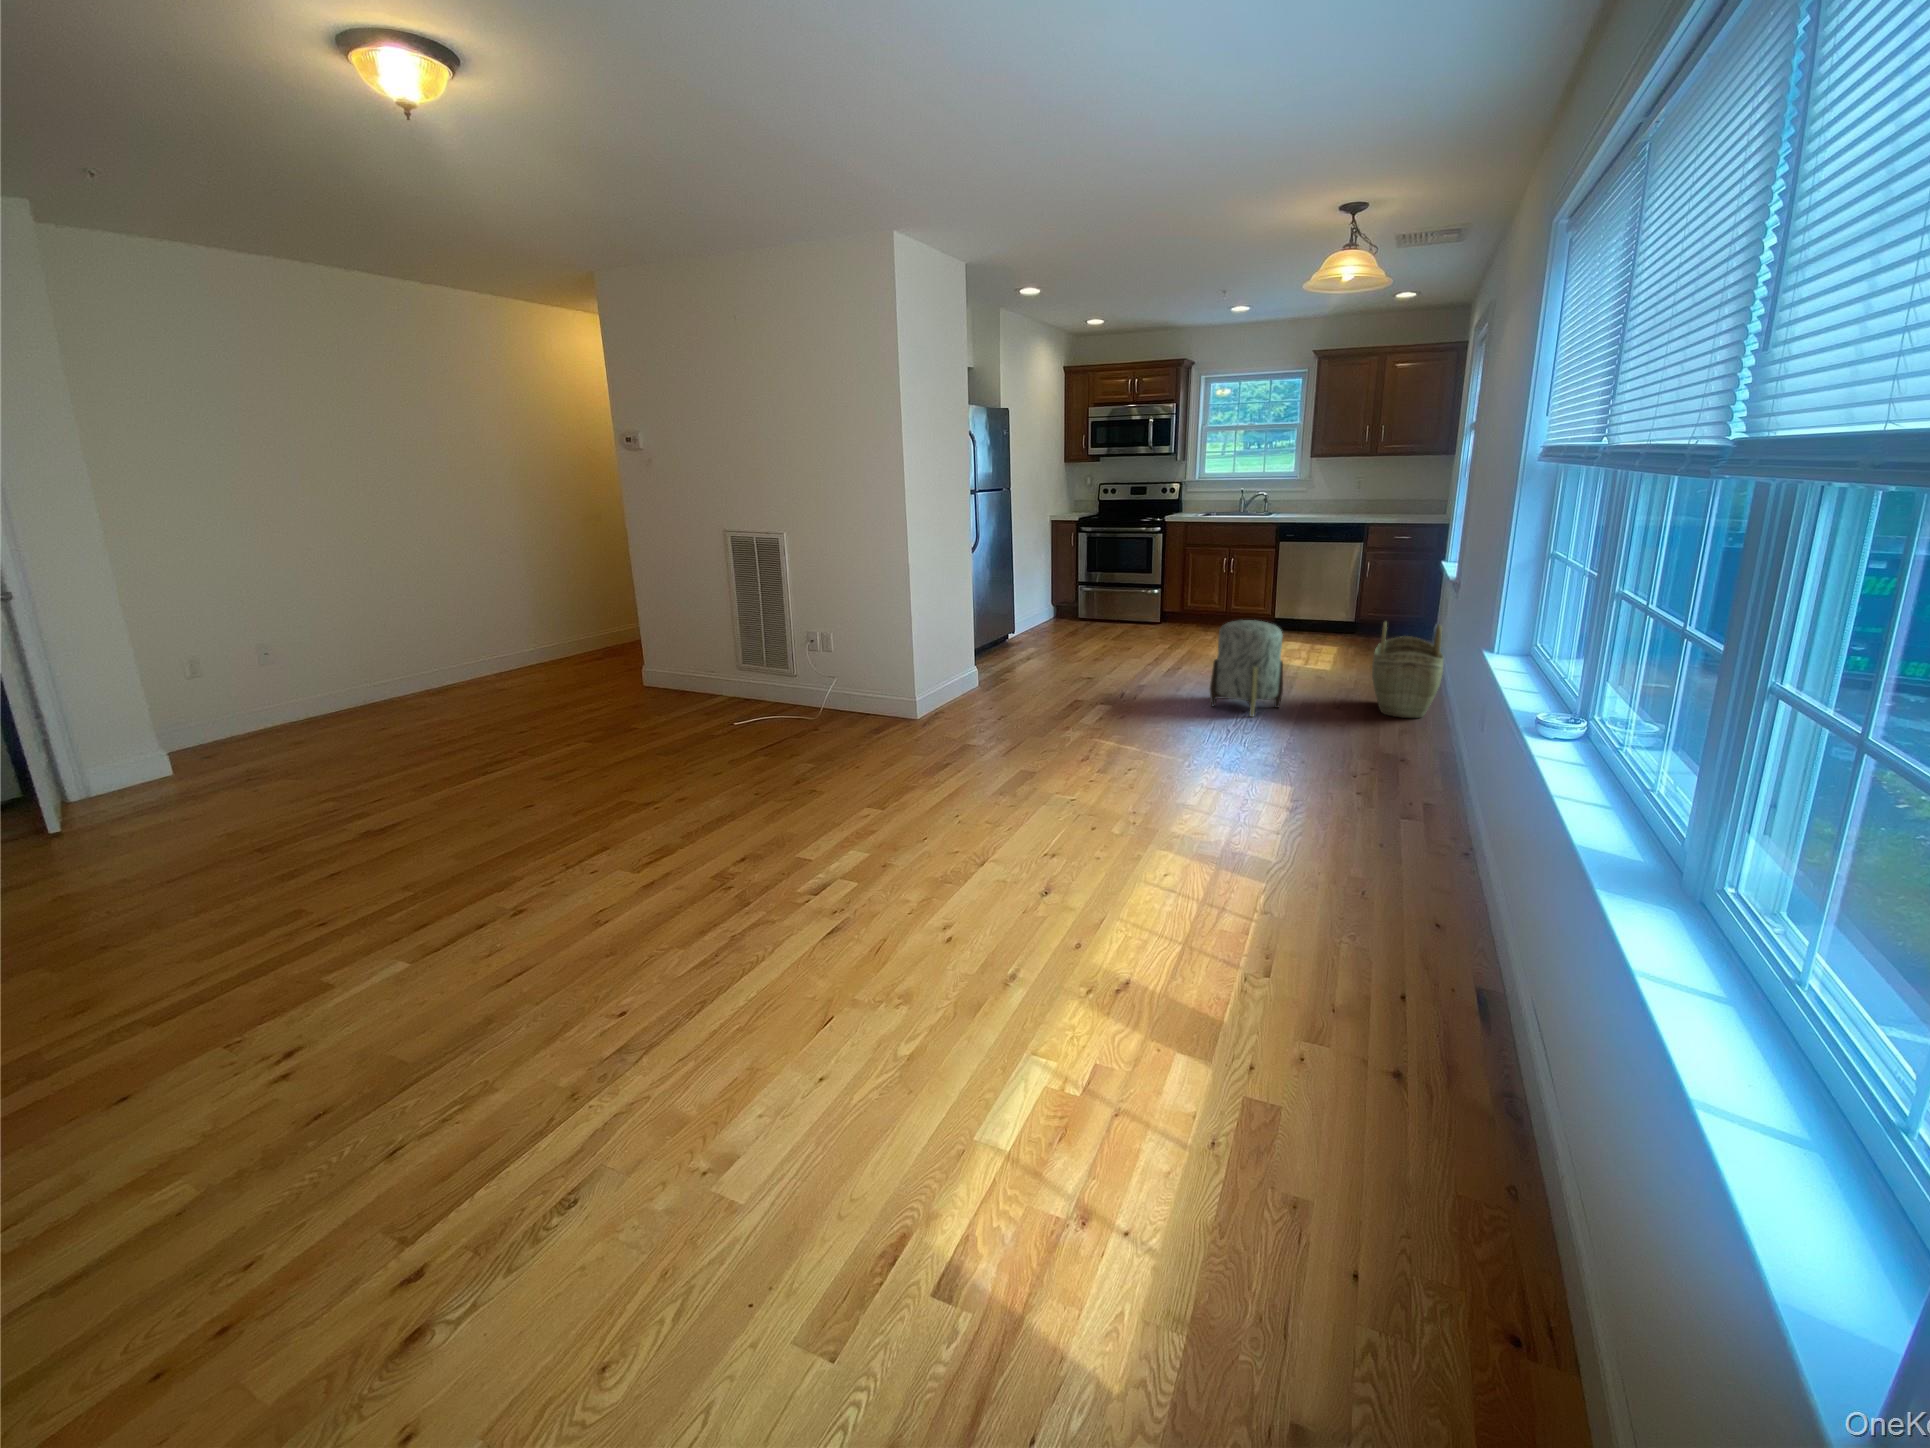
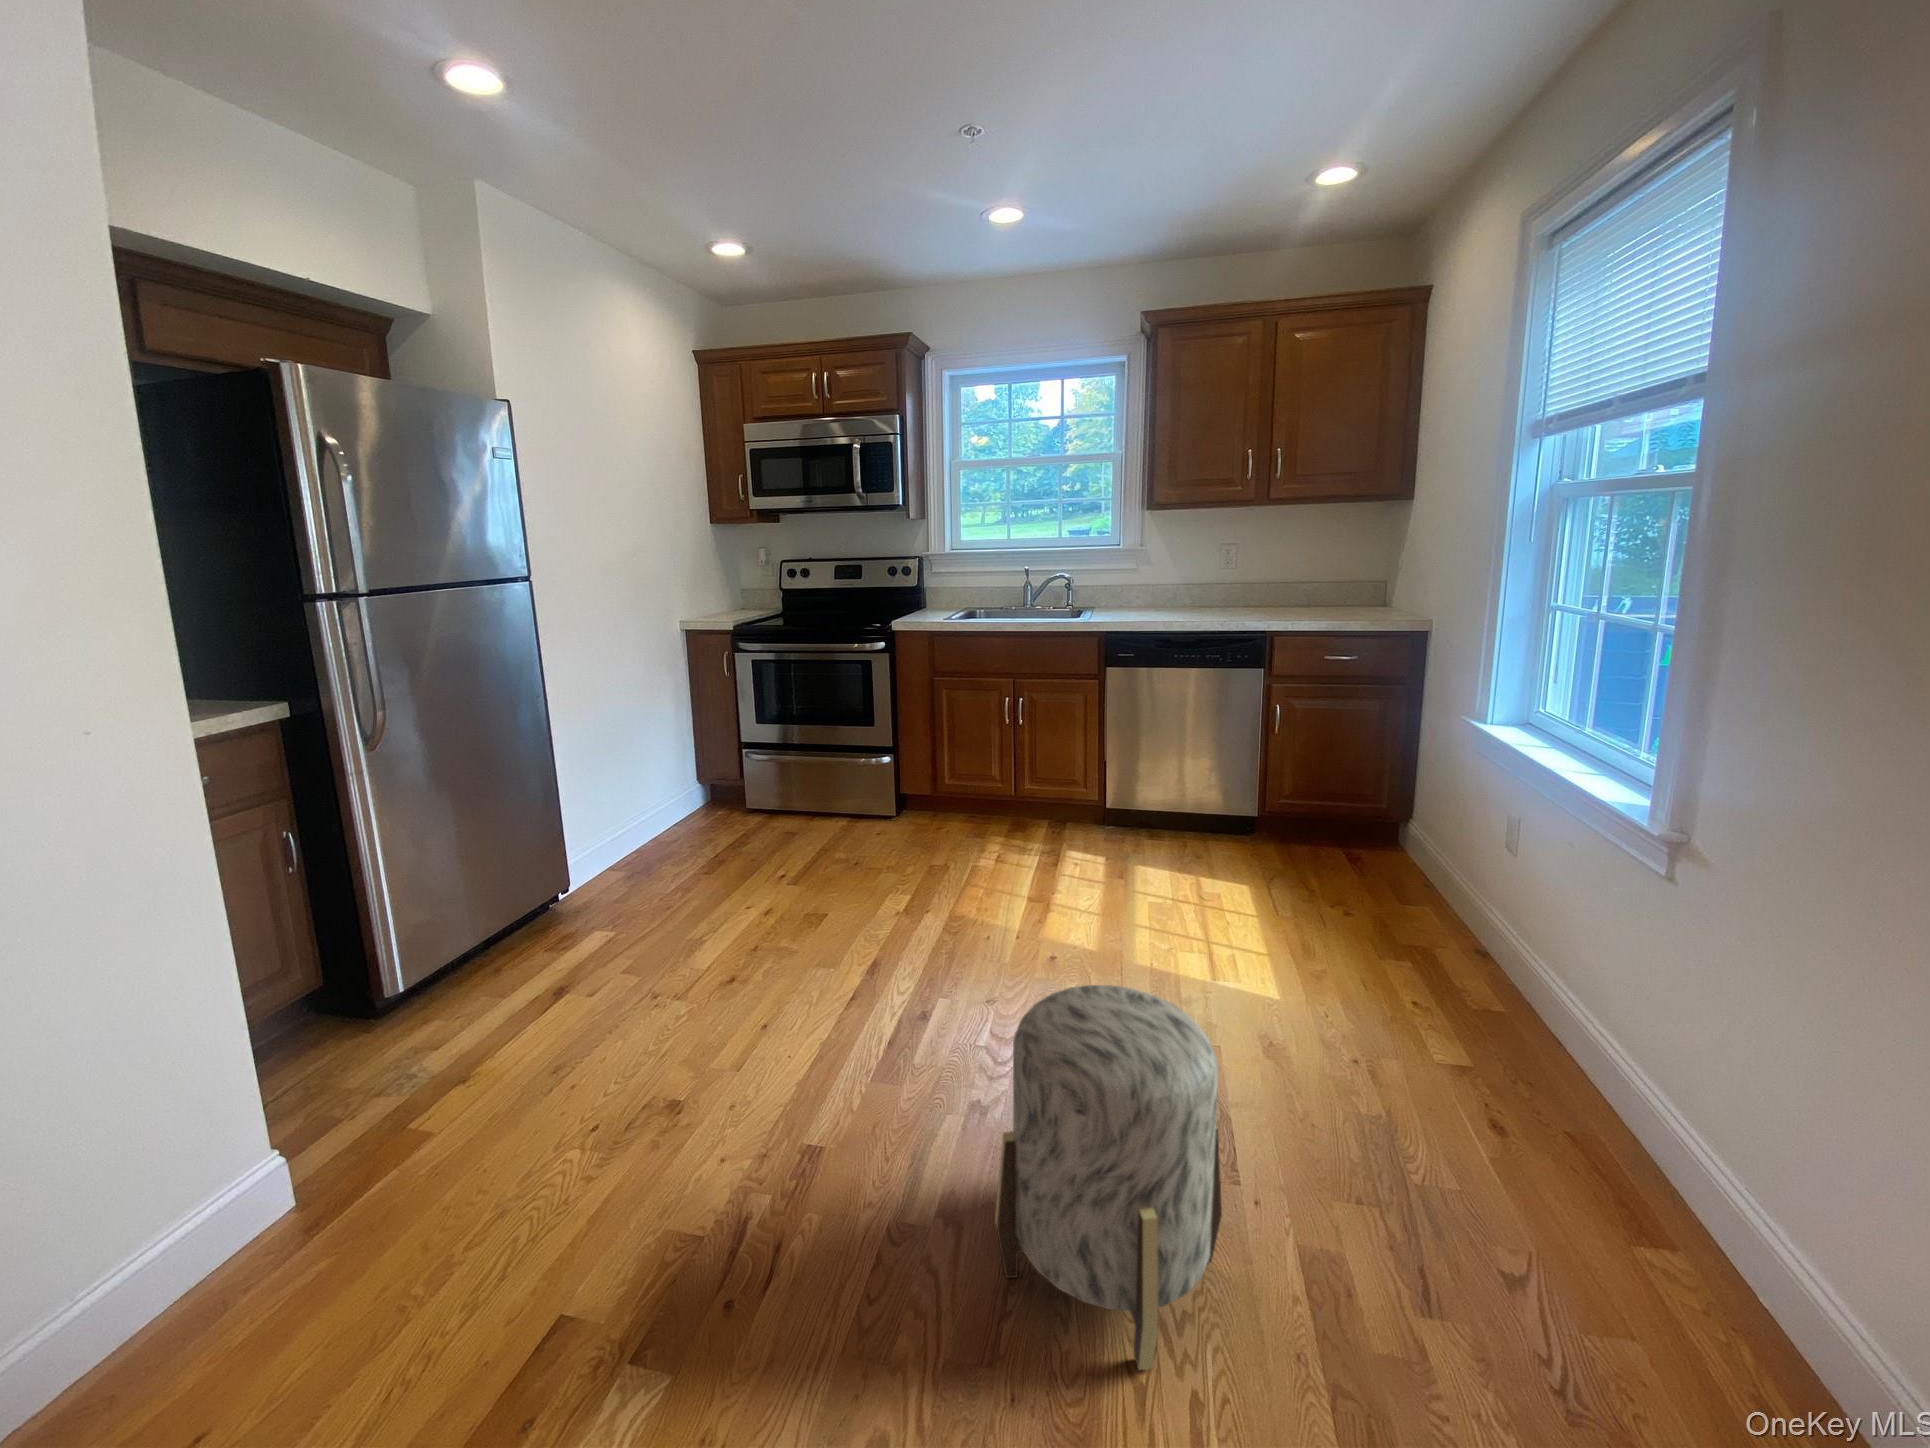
woven basket: present [1372,622,1443,718] -> none [1455,975,1742,1307]

